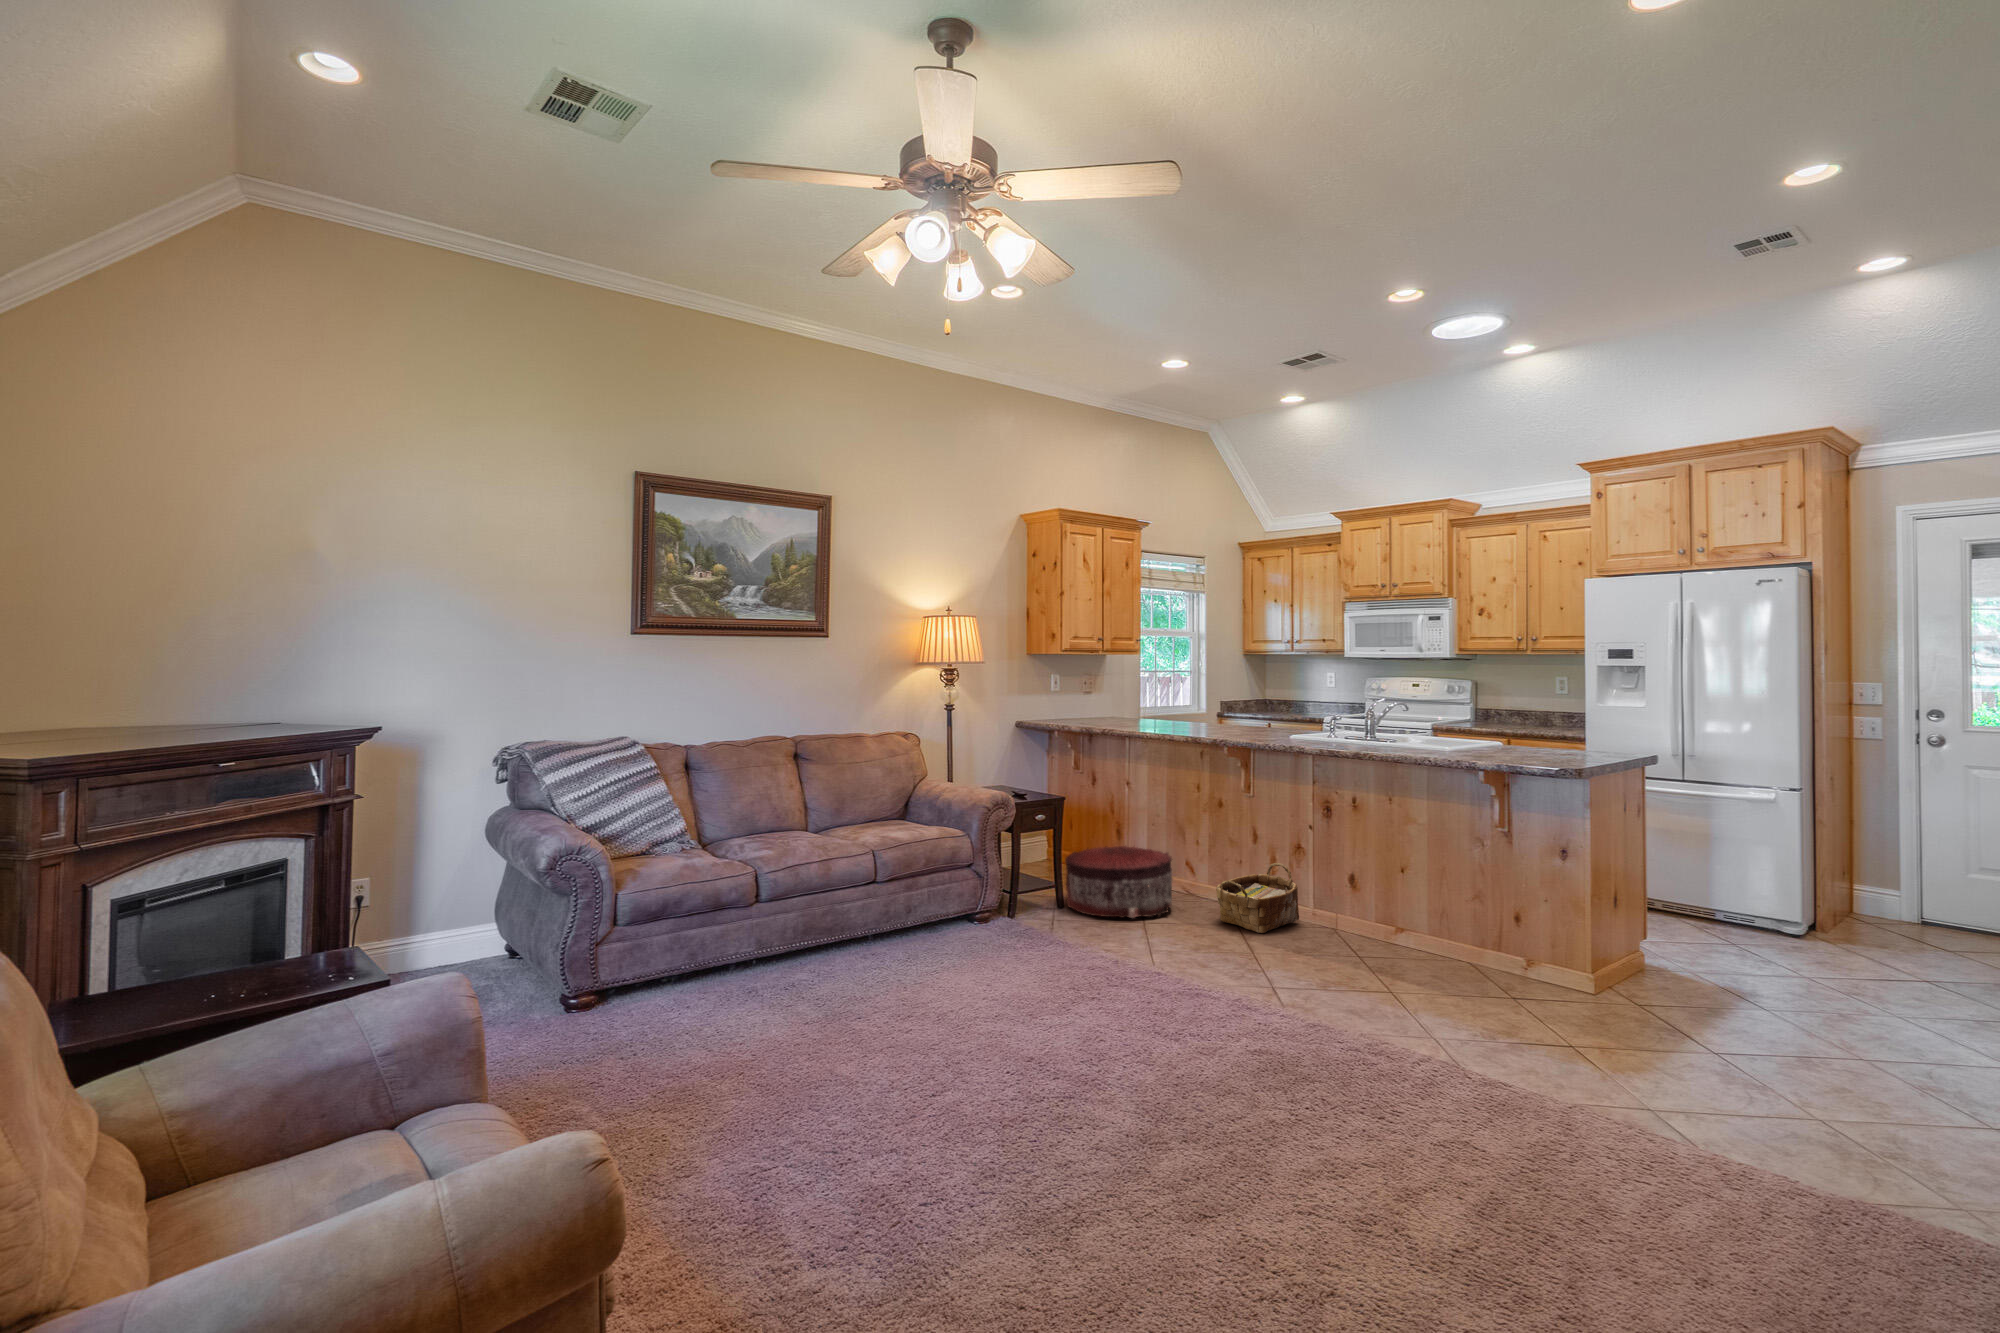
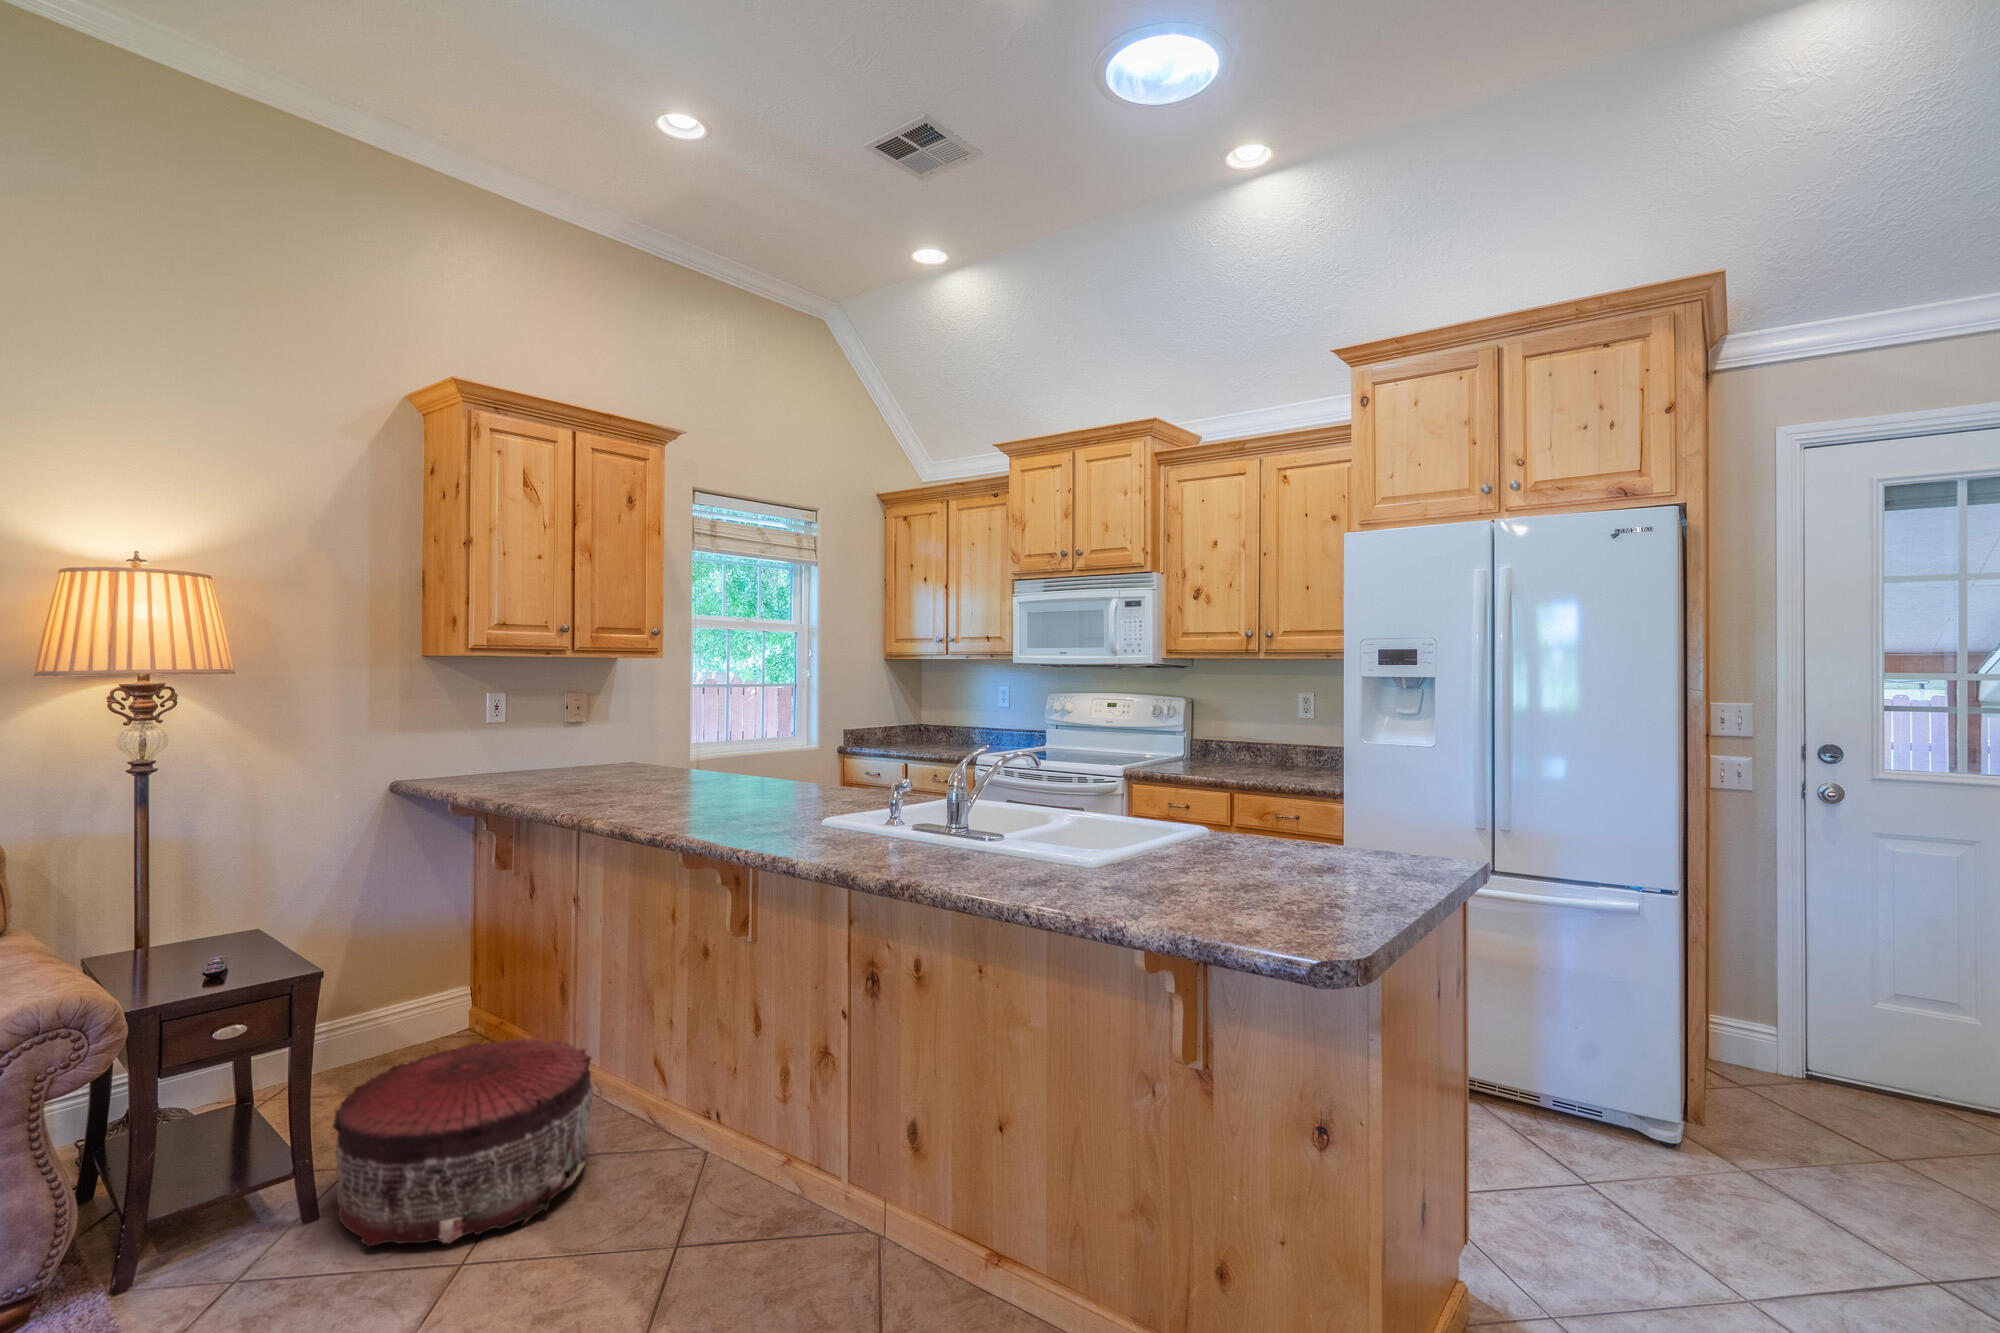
woven basket: present [1216,863,1299,933] -> none [638,1080,819,1270]

